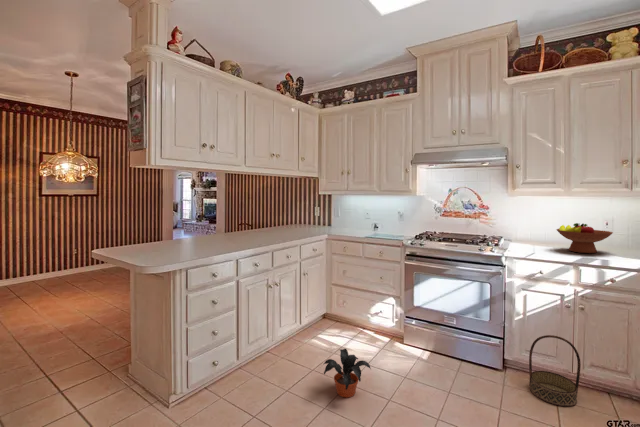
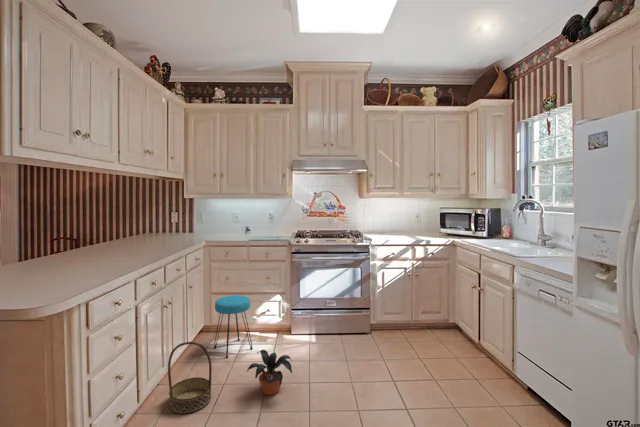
fruit bowl: present [557,223,613,253] -> none [396,217,428,237]
stool: none [324,289,357,347] -> present [214,295,253,357]
basket: present [529,335,581,406] -> present [168,342,212,414]

